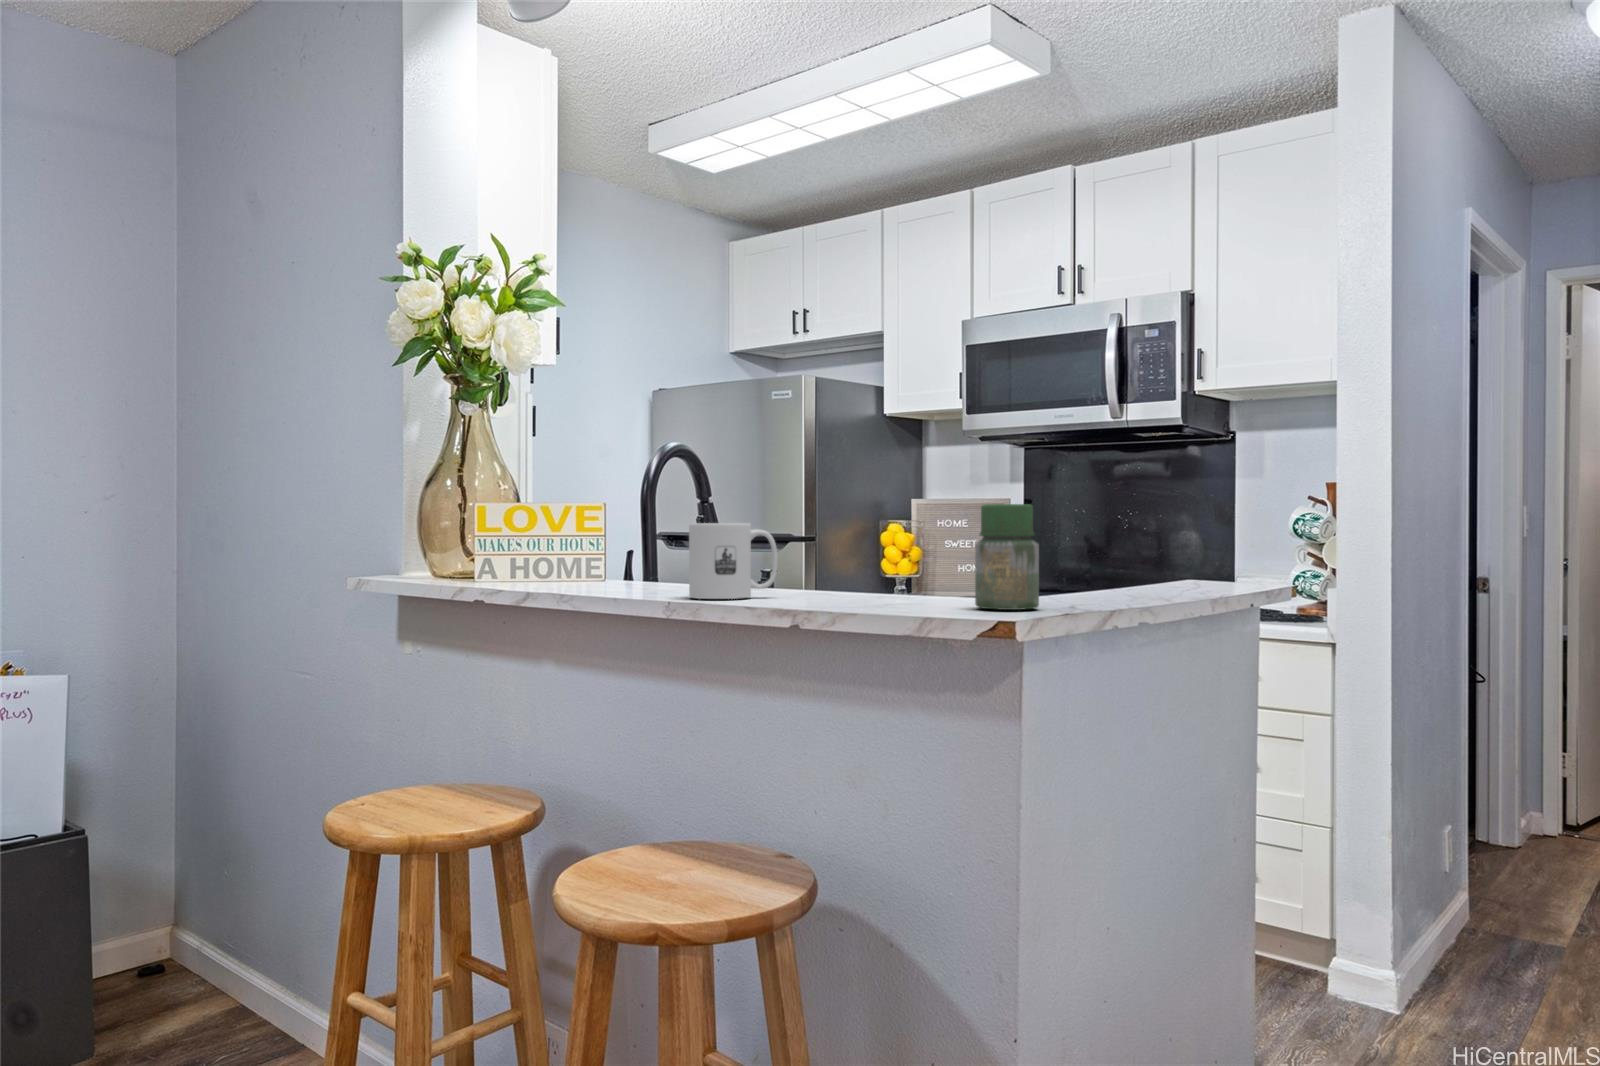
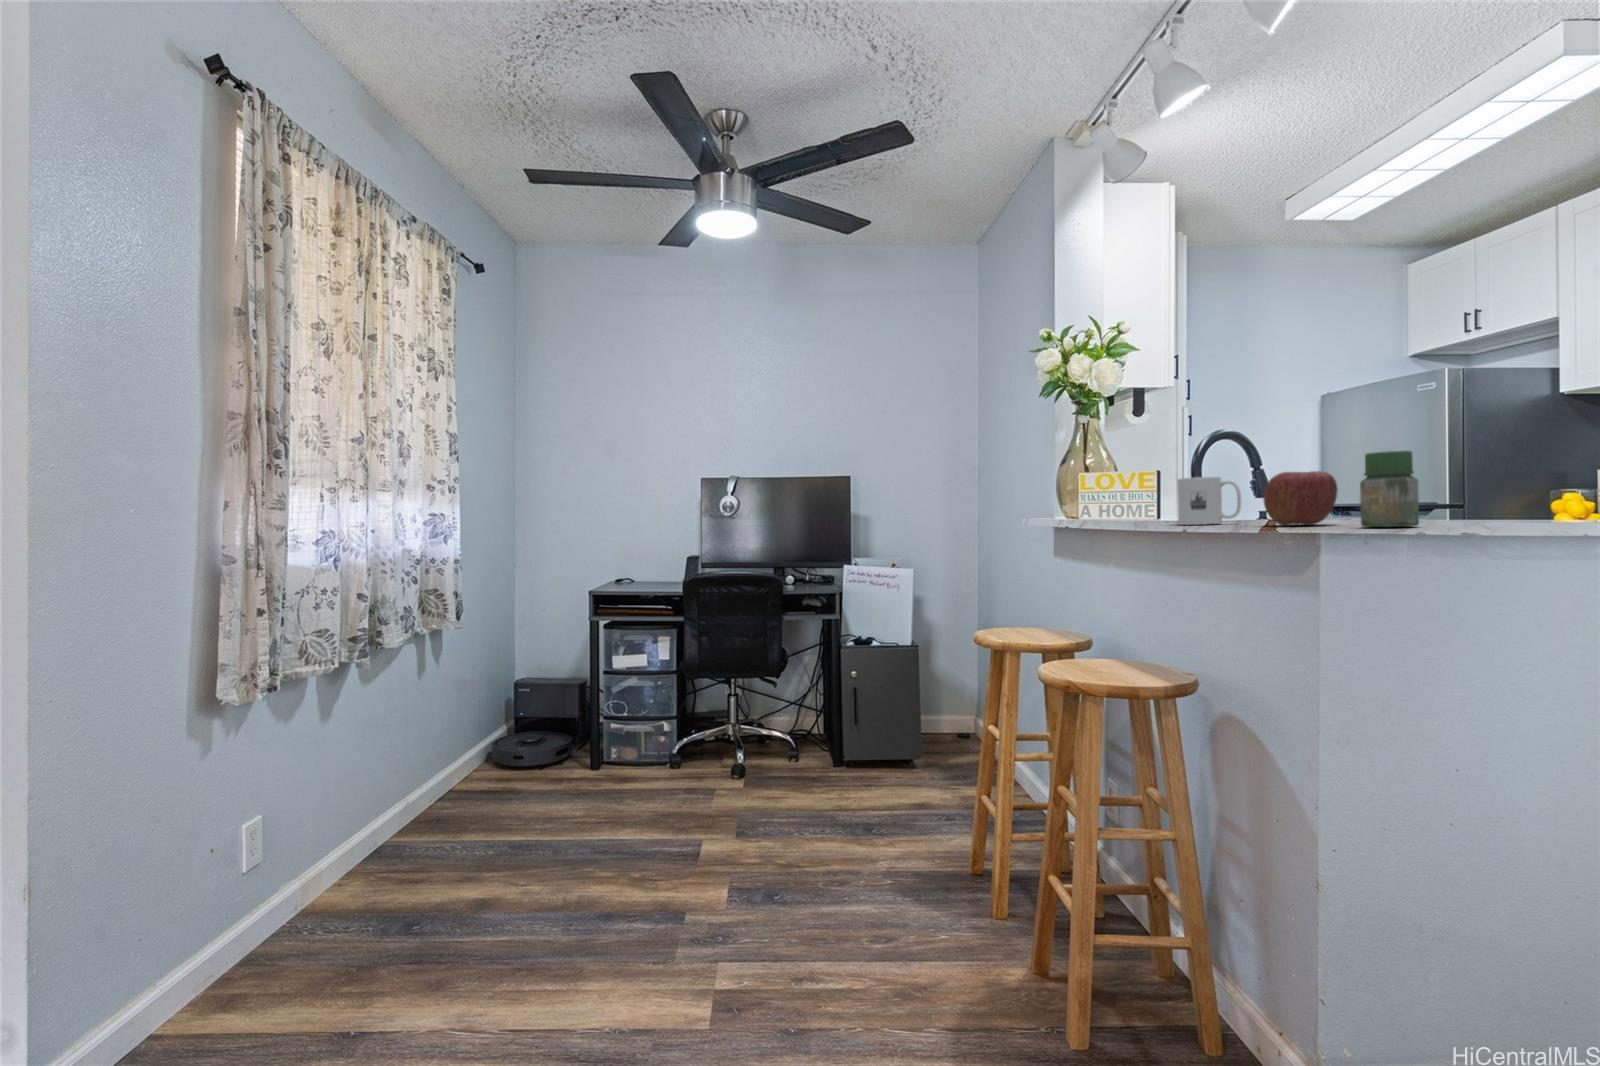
apple: none [833,523,921,603] -> present [1263,471,1338,525]

